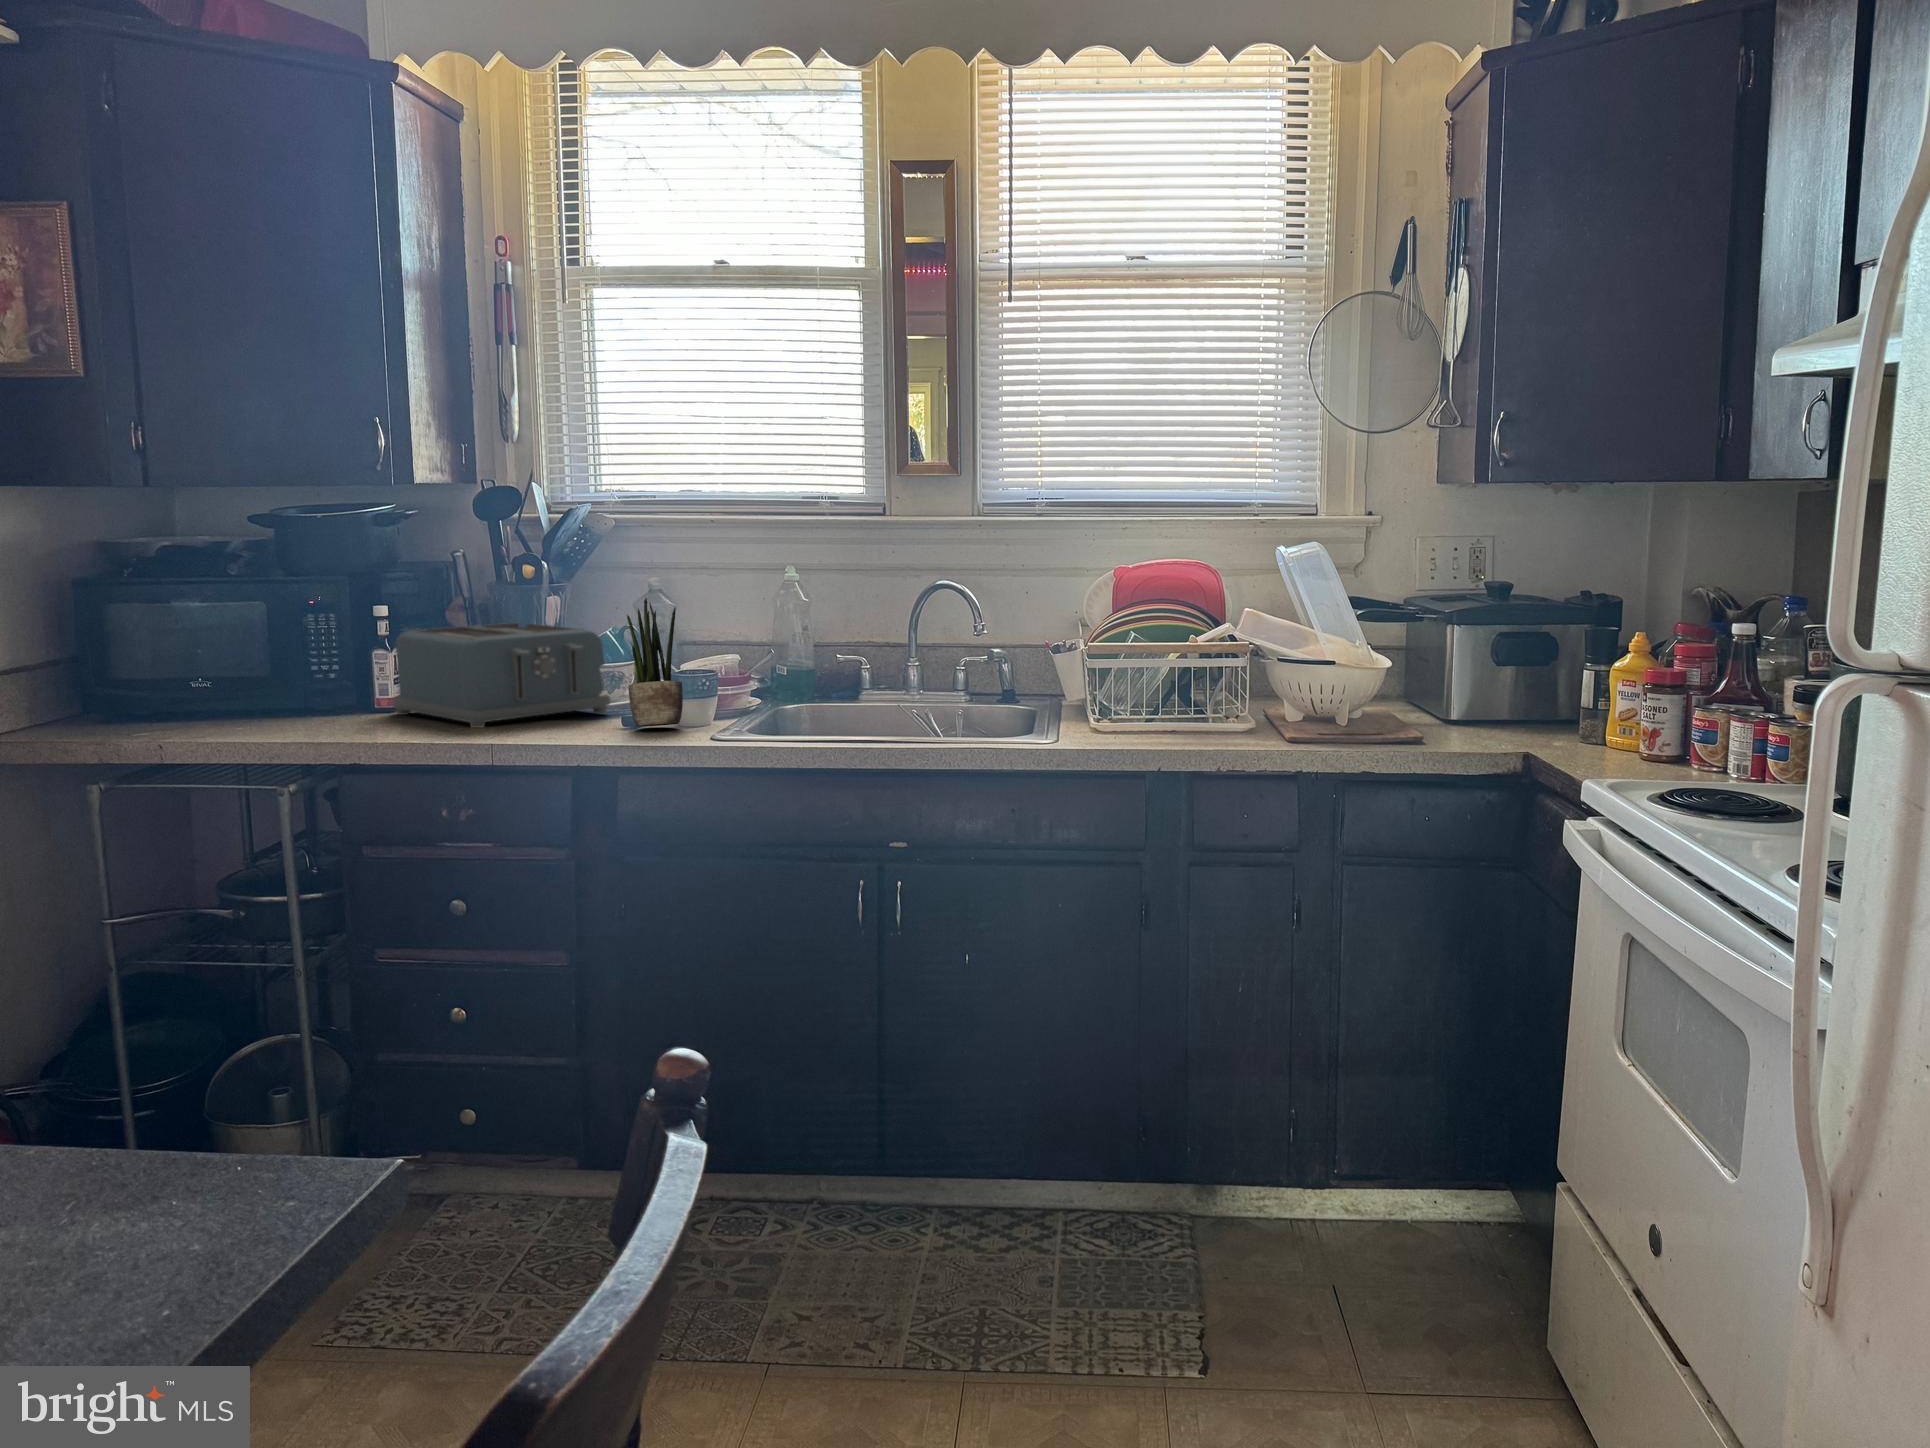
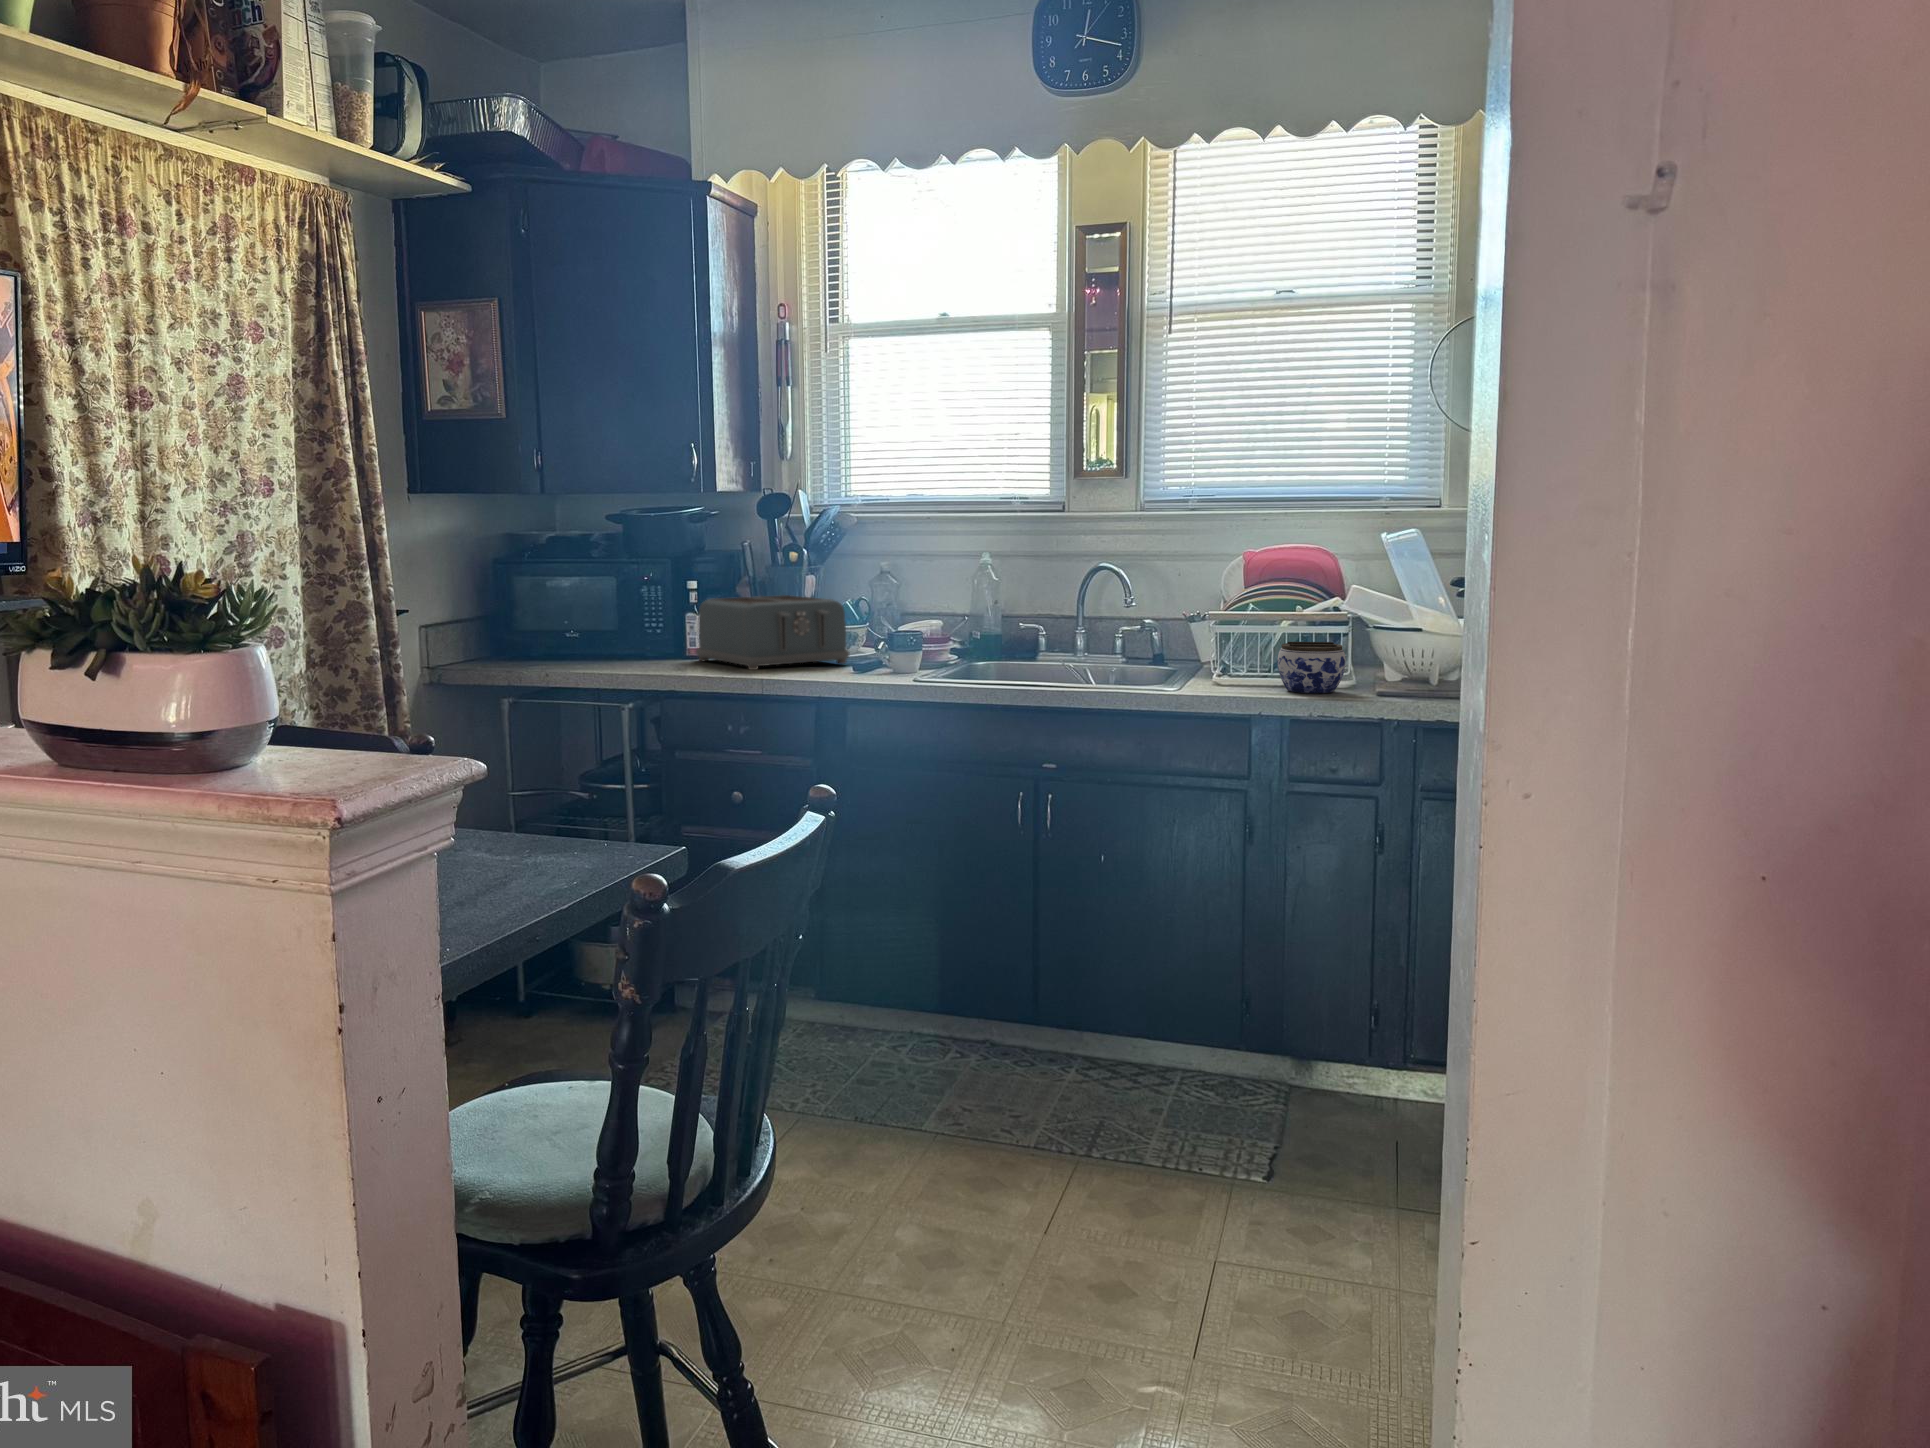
potted plant: present [627,598,683,727] -> none [860,574,899,672]
jar: none [1167,677,1246,741] -> present [1278,642,1346,694]

